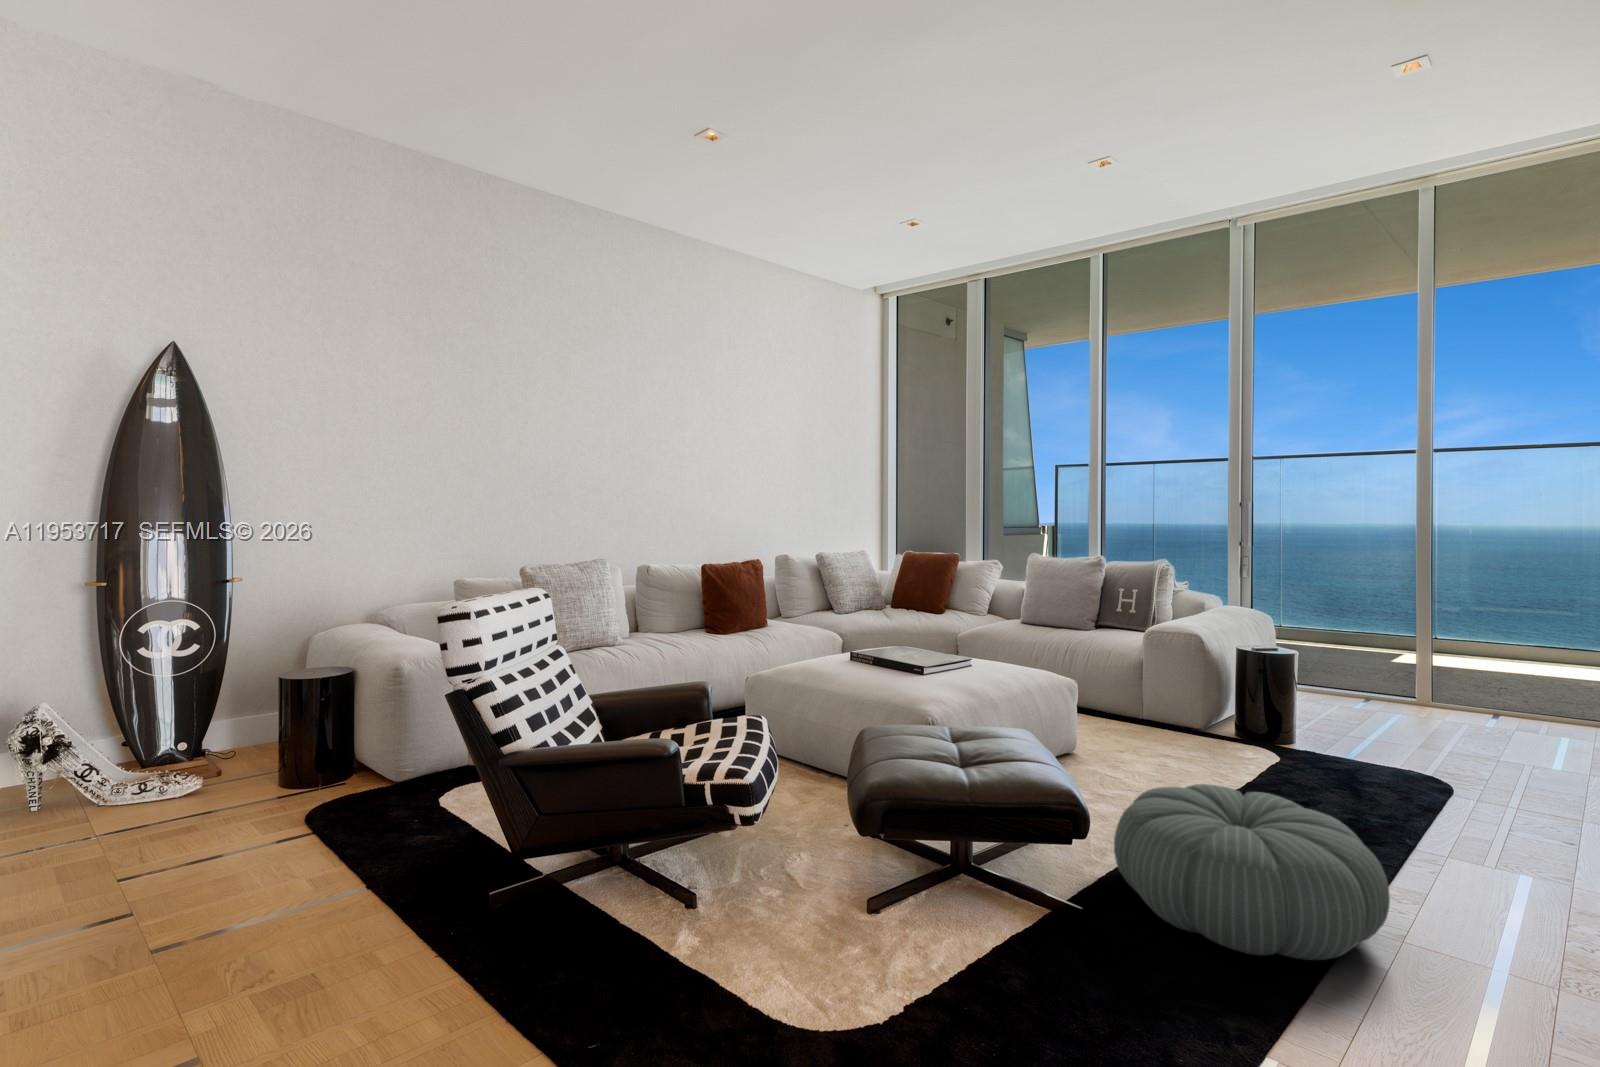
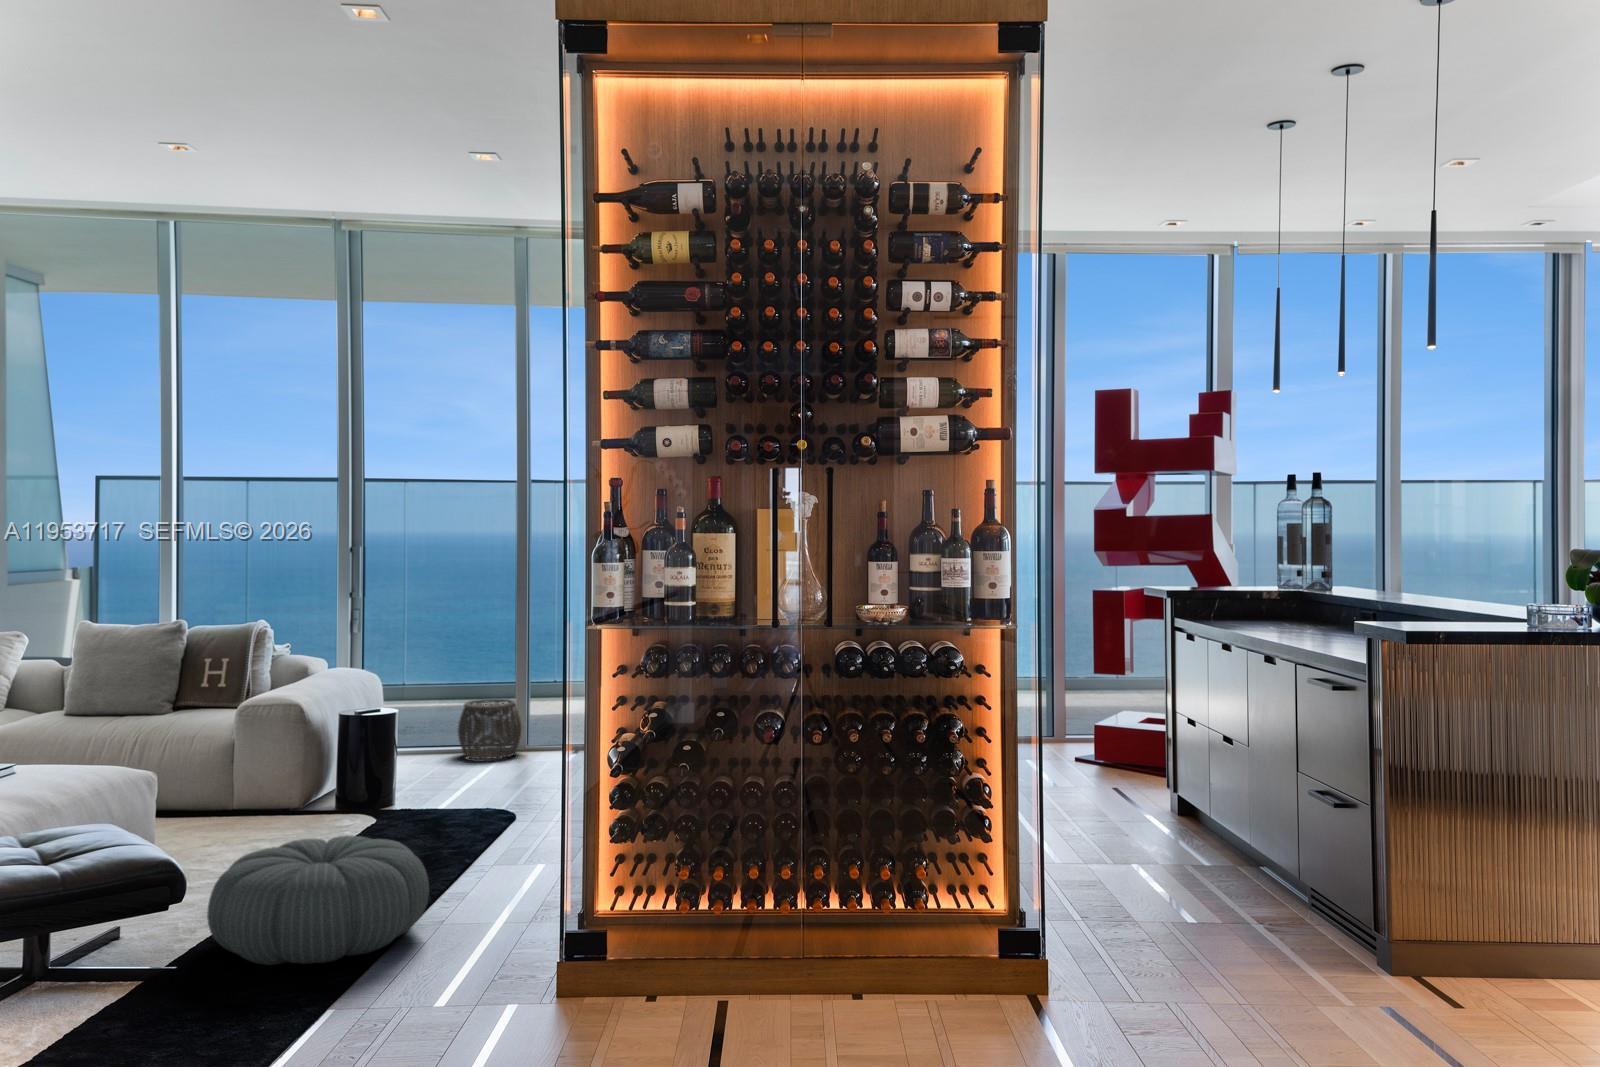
woven basket: none [1357,651,1438,714] -> present [458,699,522,760]

